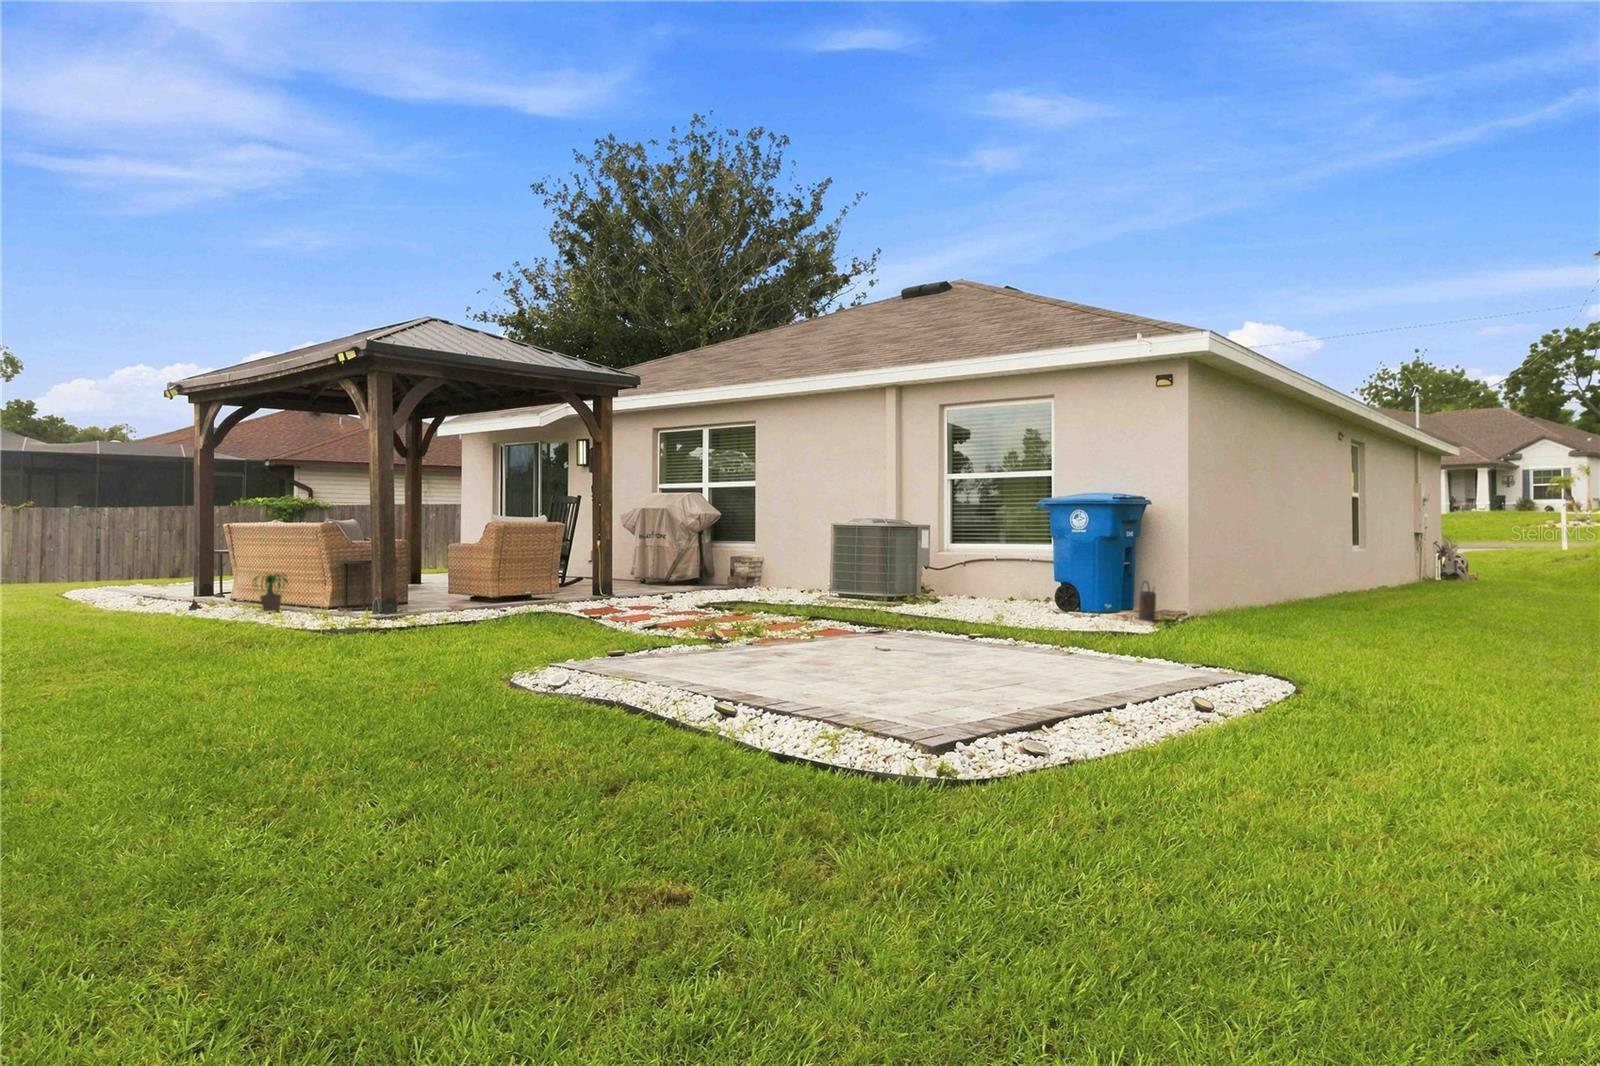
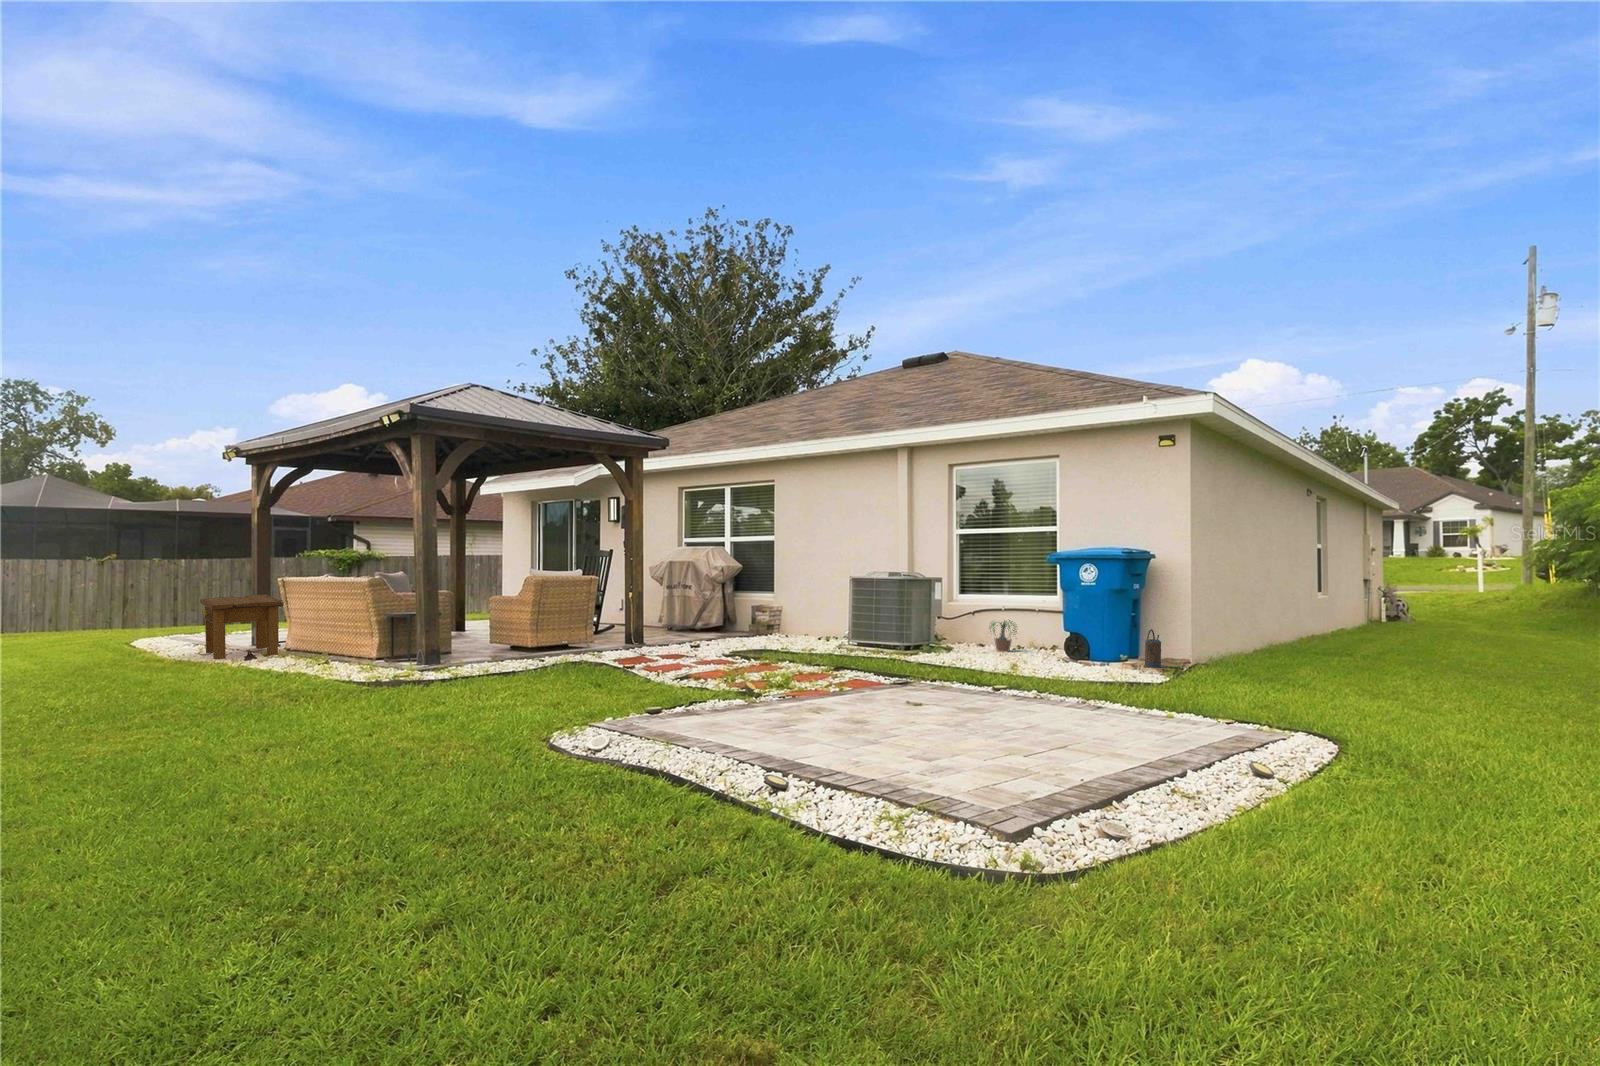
side table: none [144,543,232,611] -> present [200,594,284,659]
potted plant: present [253,573,288,611] -> present [989,620,1017,652]

